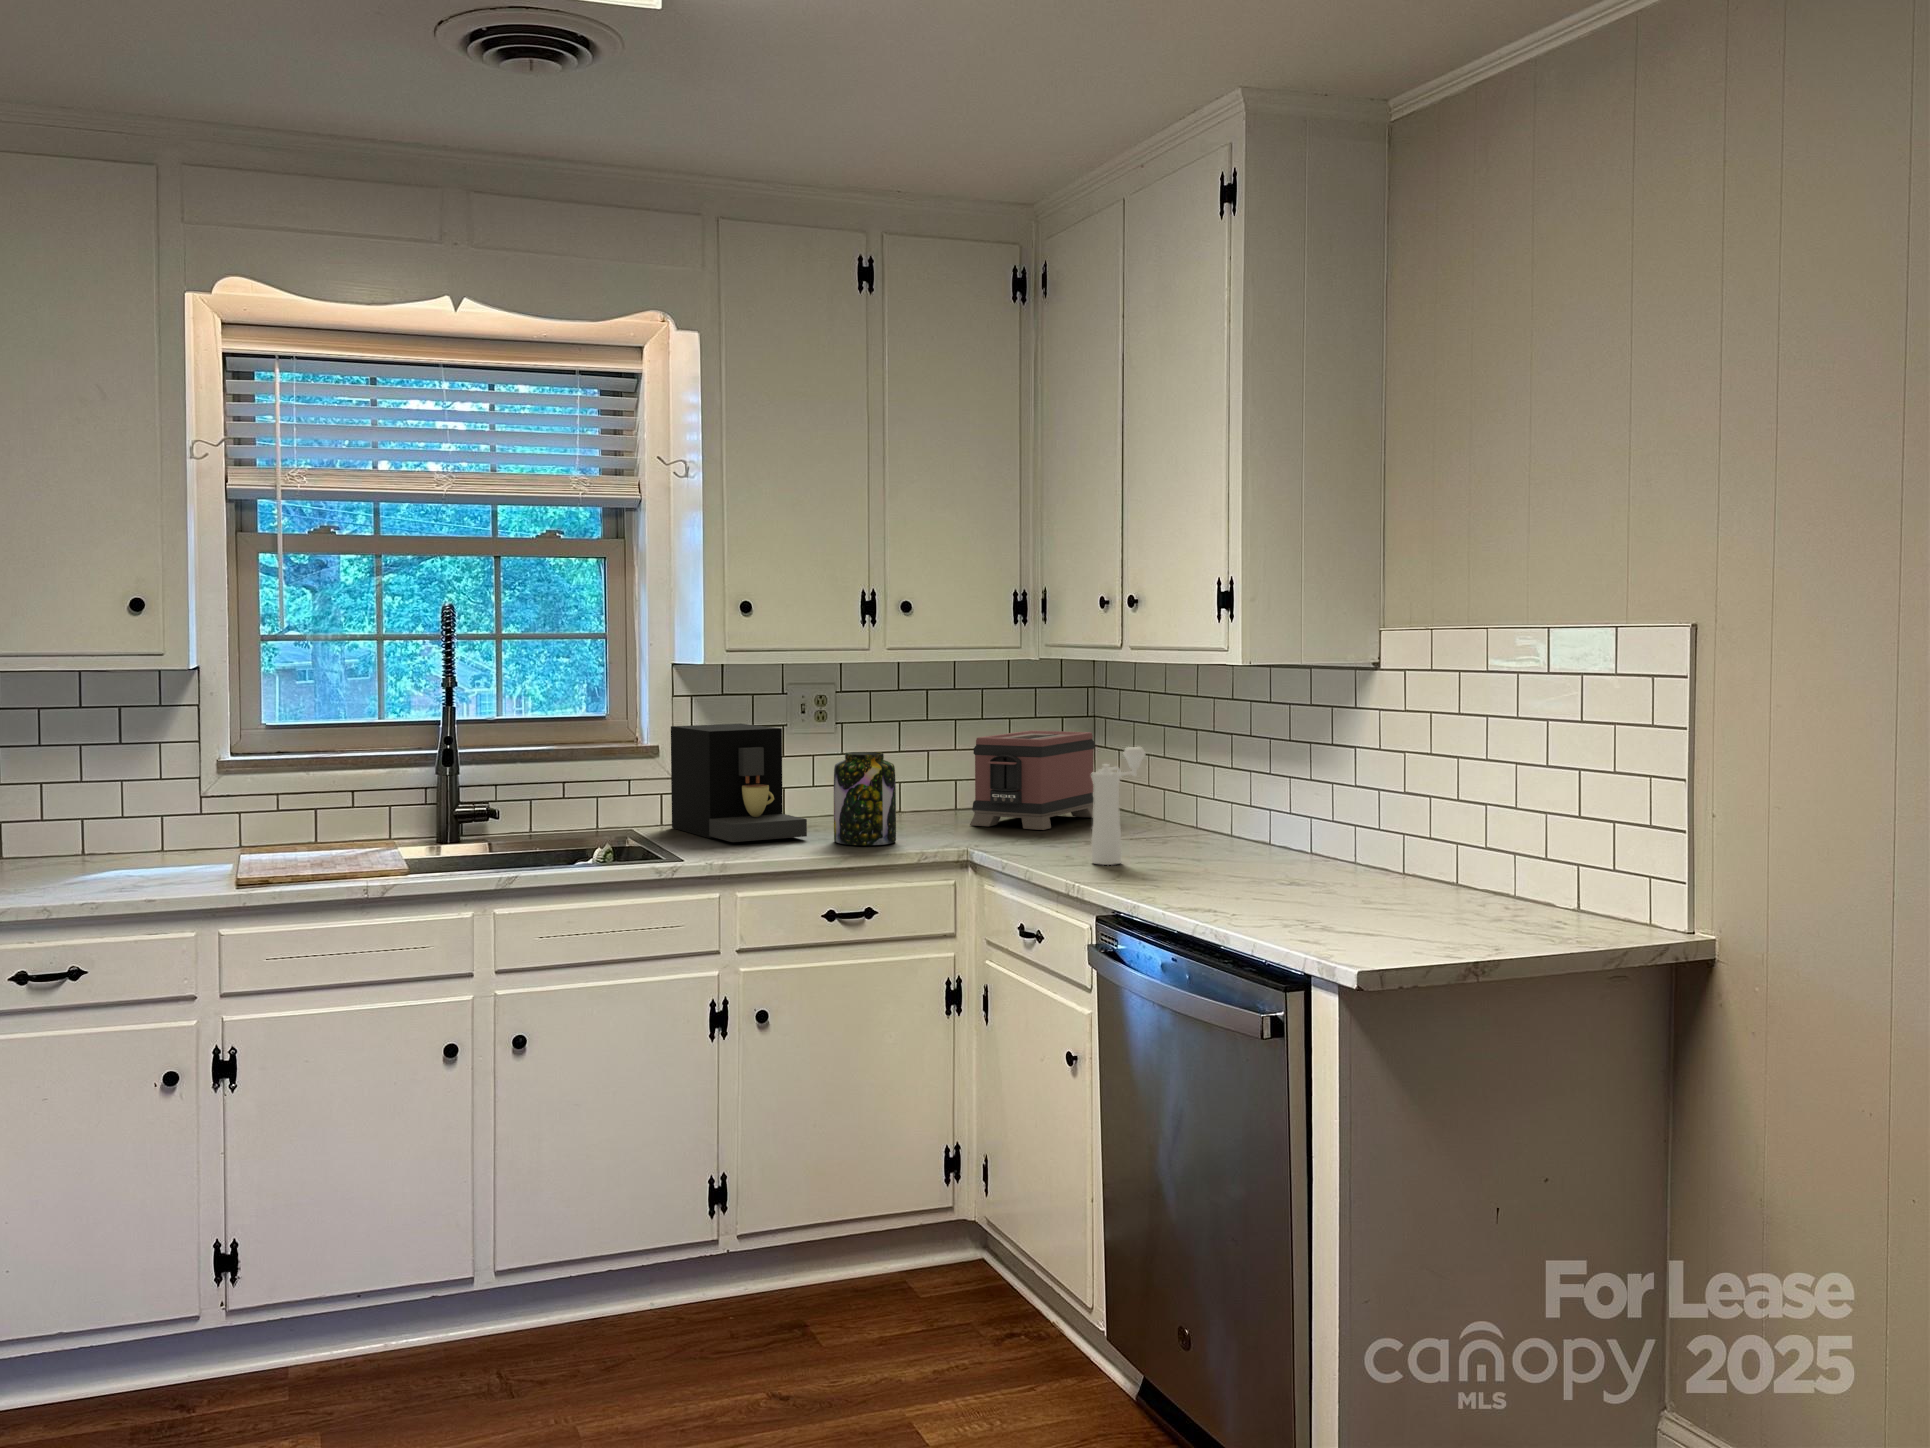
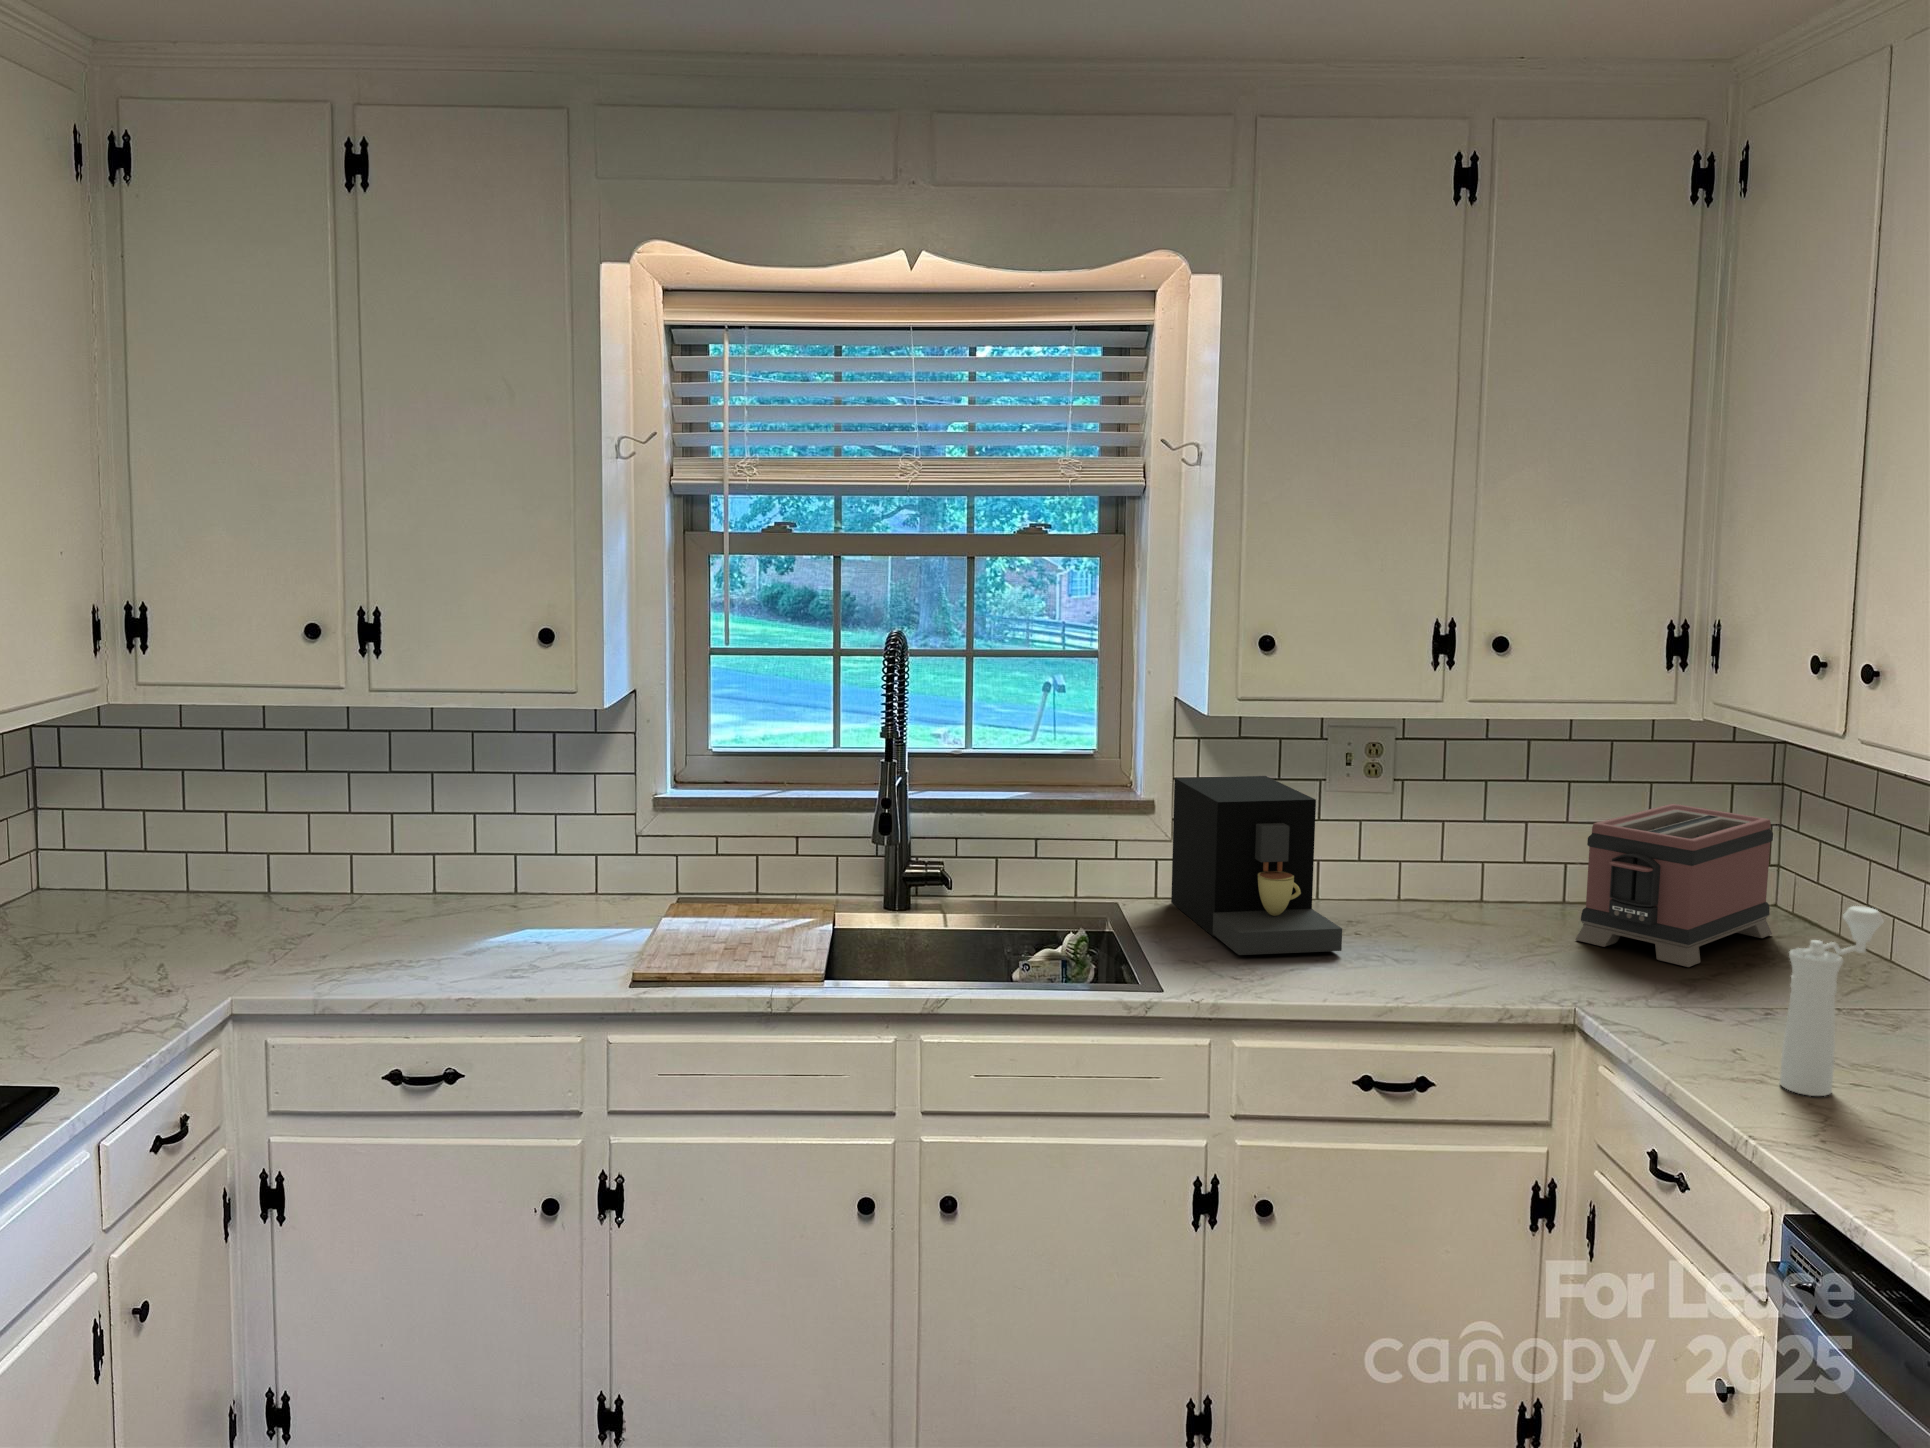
jar: present [834,752,896,845] -> none [1379,847,1470,984]

